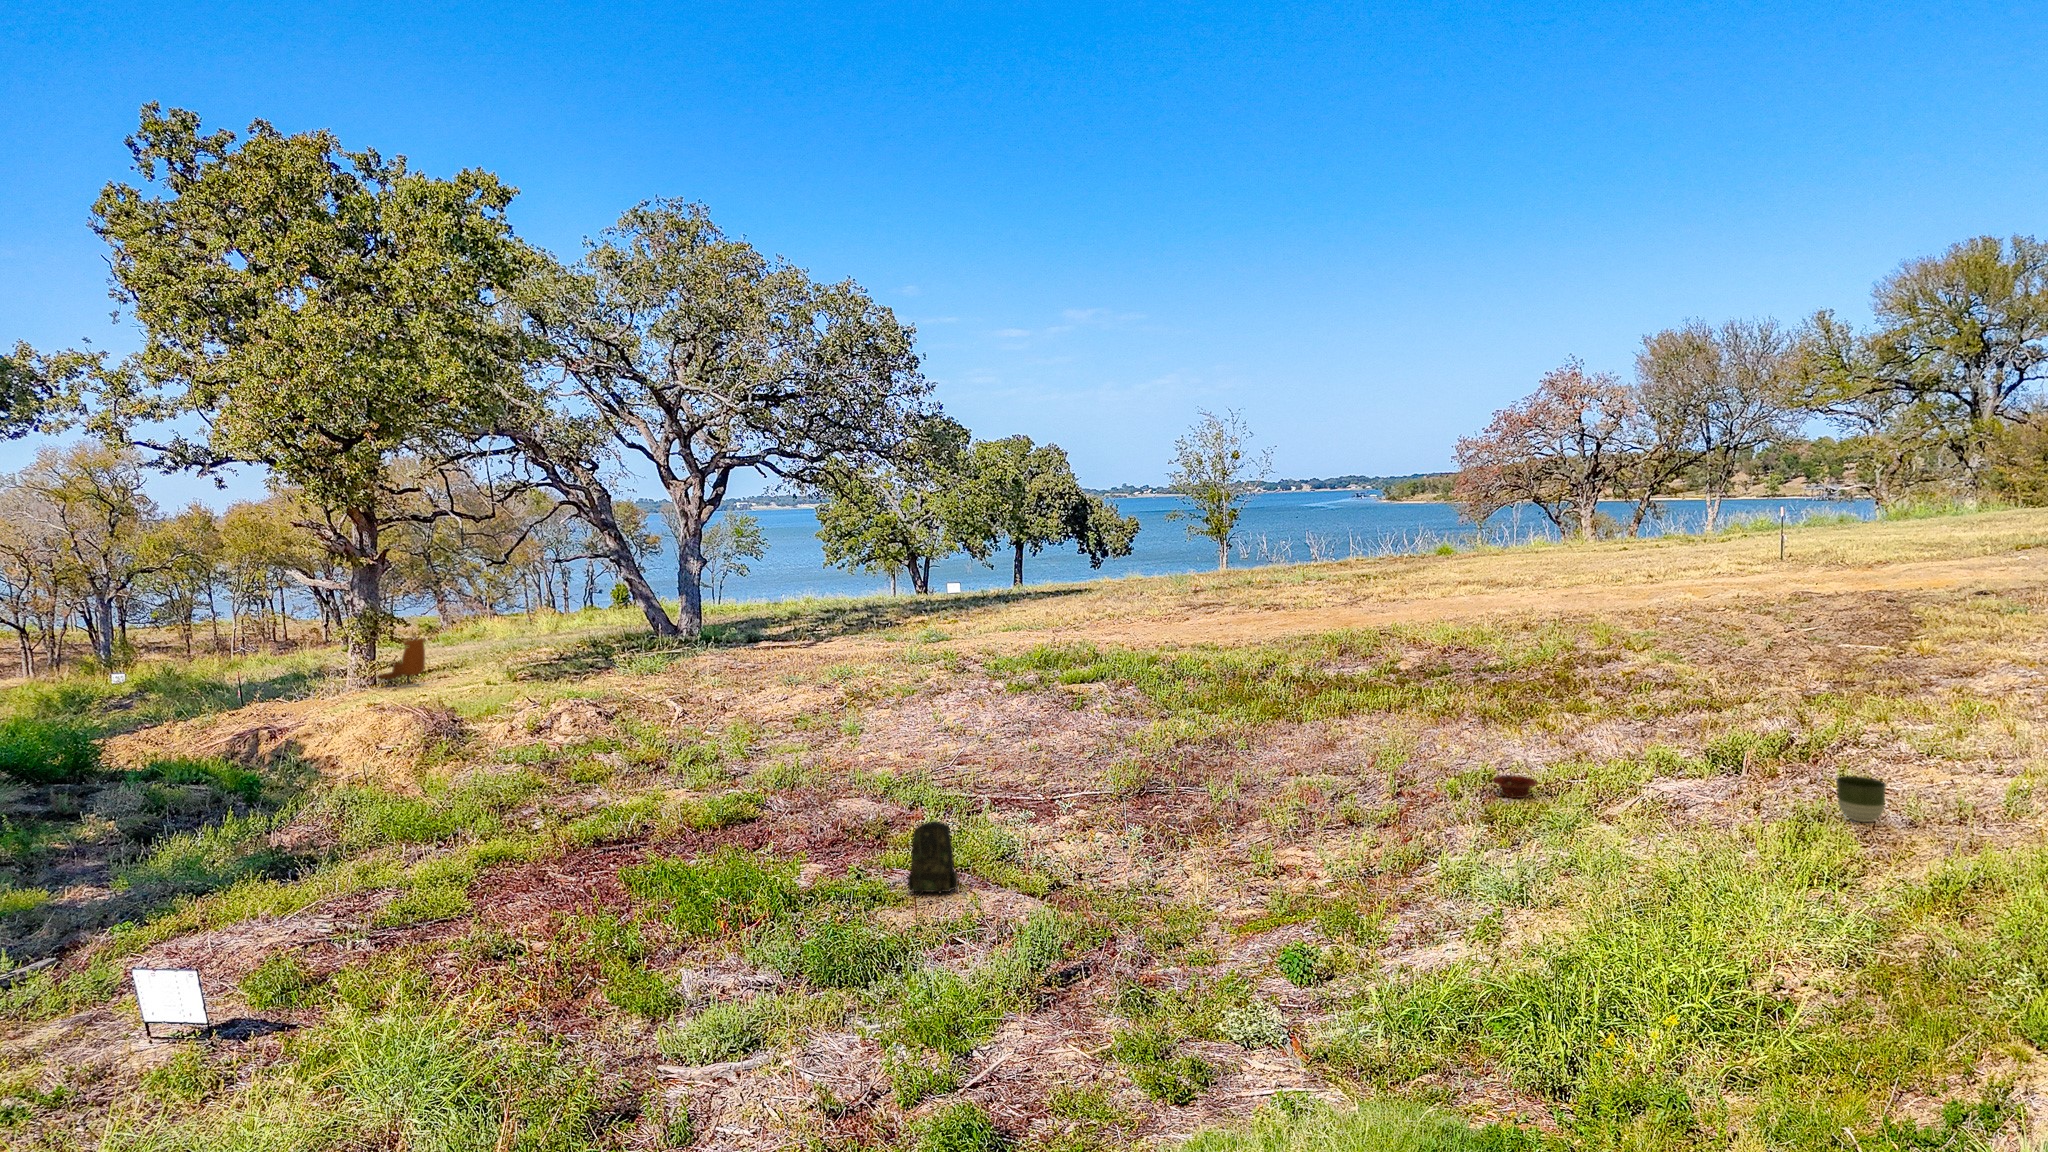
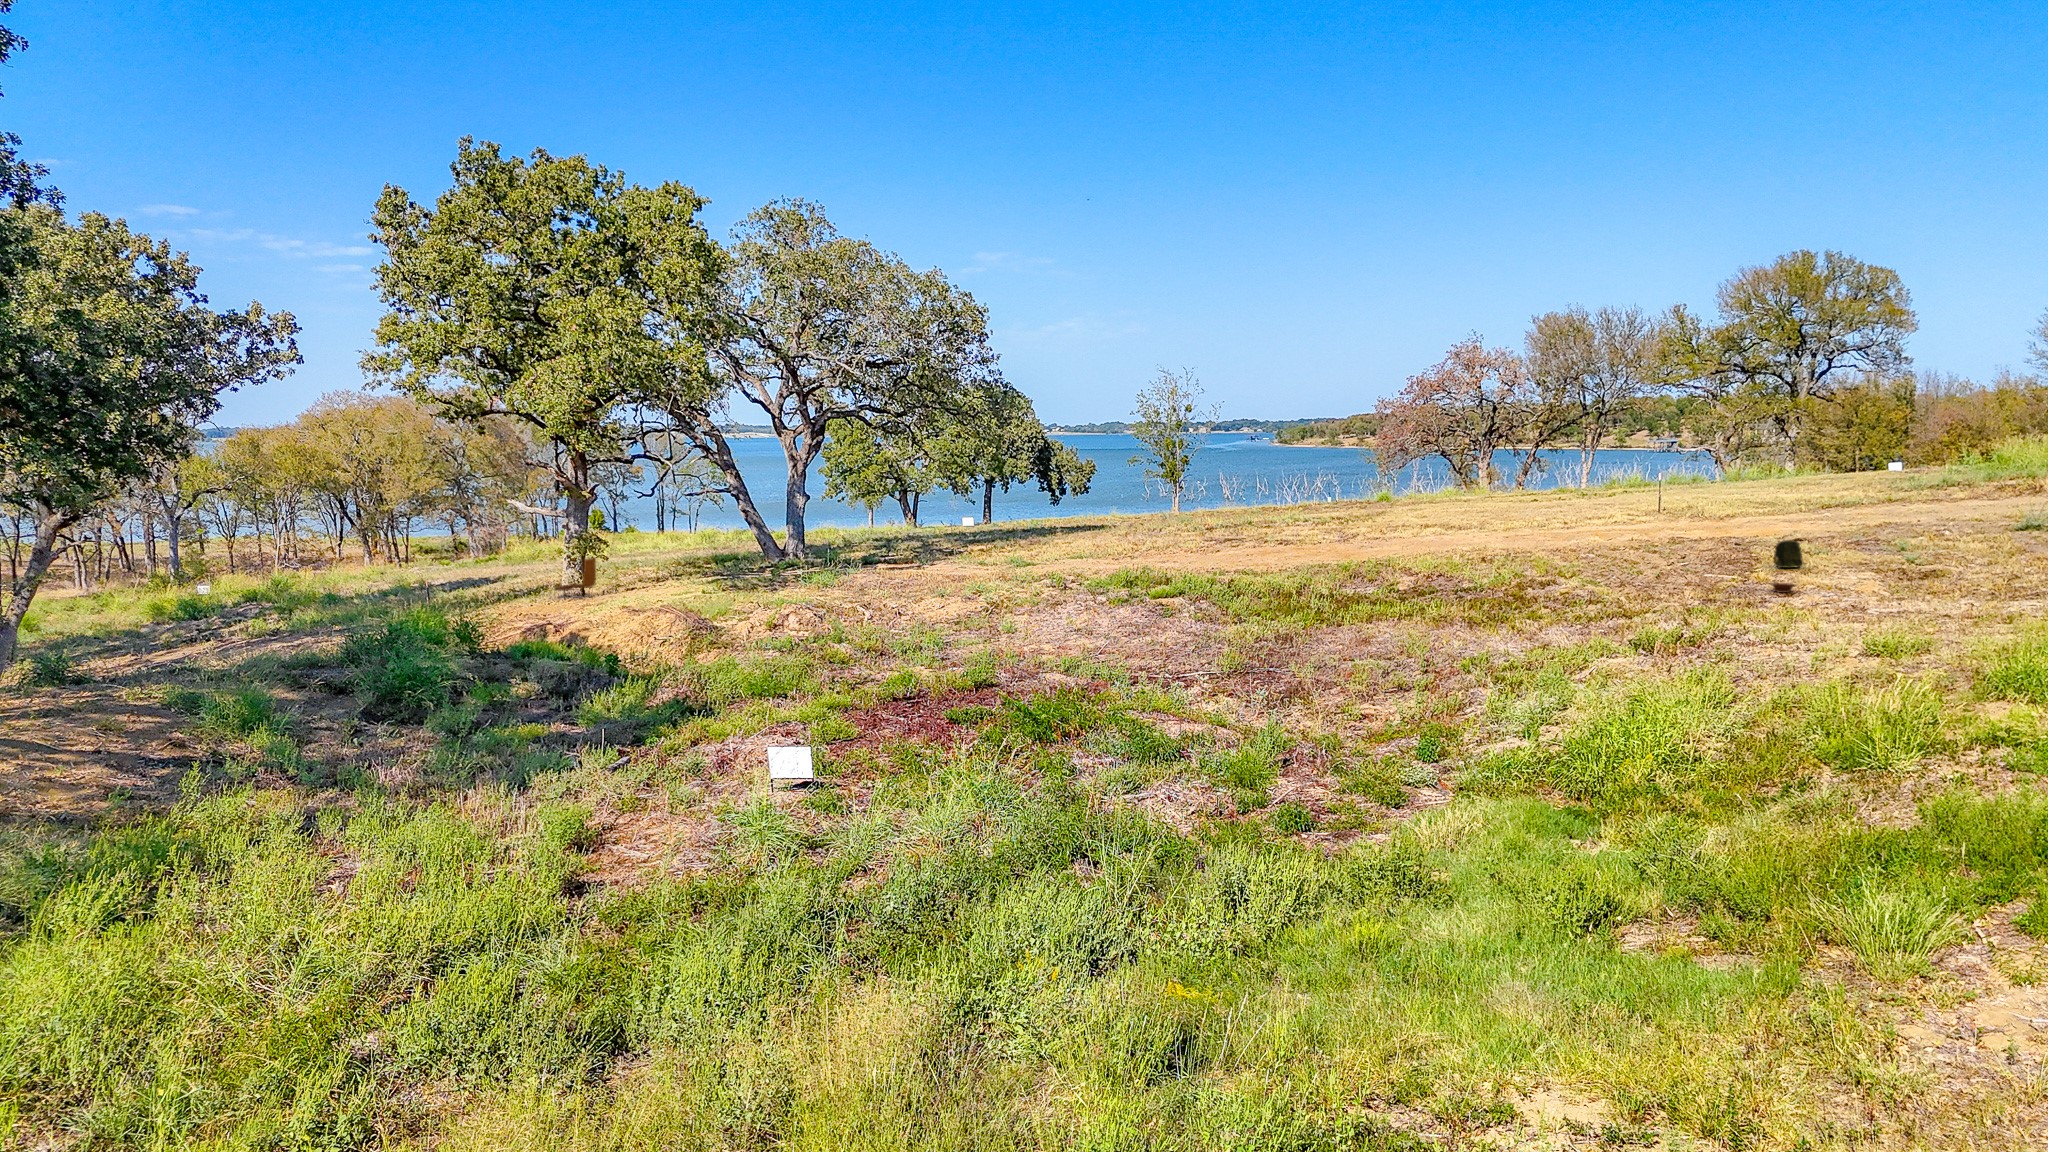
basket: present [1492,761,1537,798] -> present [1771,576,1796,593]
planter: present [1836,776,1886,822] -> none [1721,652,1749,679]
backpack: present [908,821,958,894] -> present [1774,540,1803,568]

